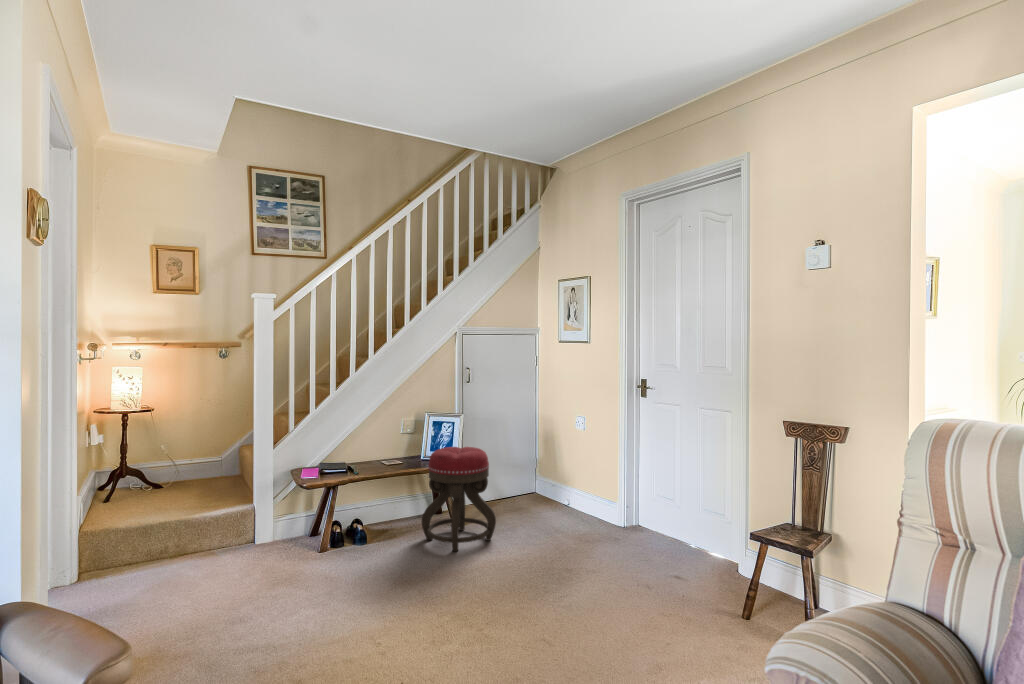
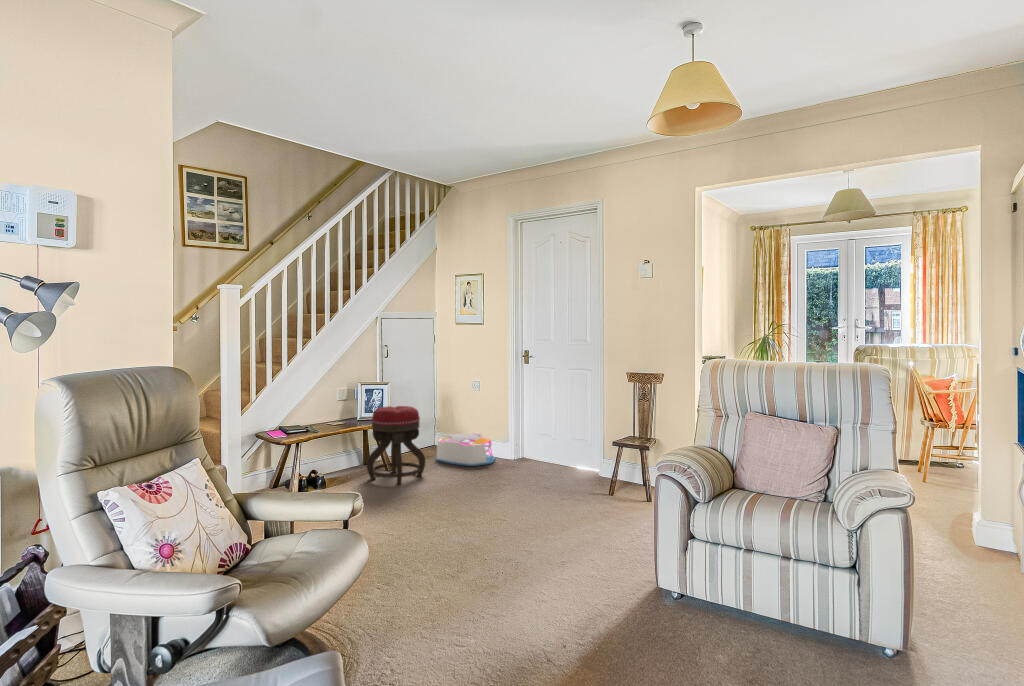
storage bin: none [522,482,600,531] -> present [436,432,495,466]

